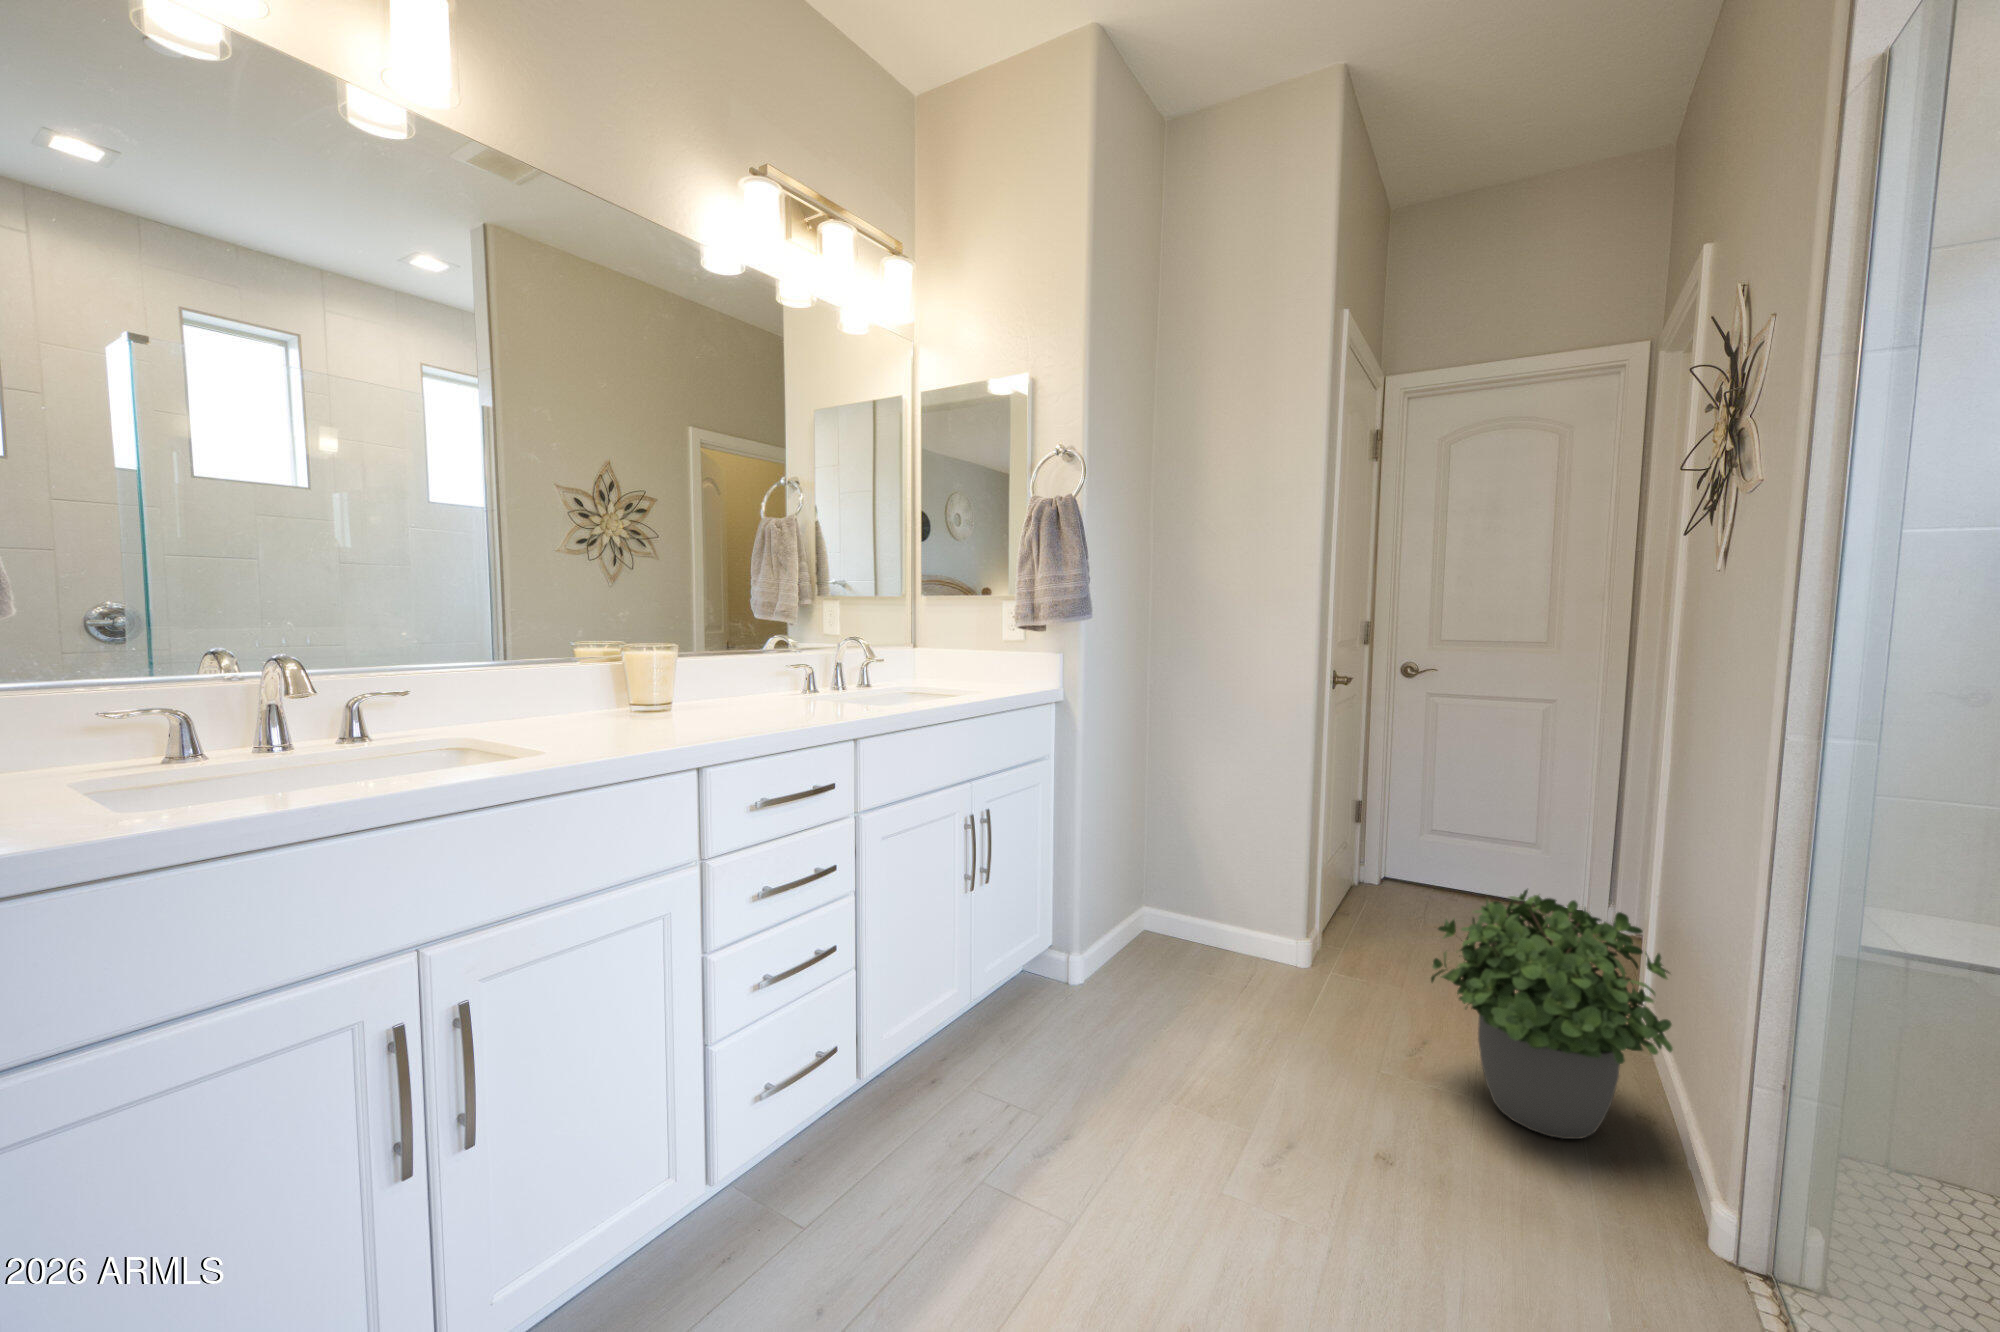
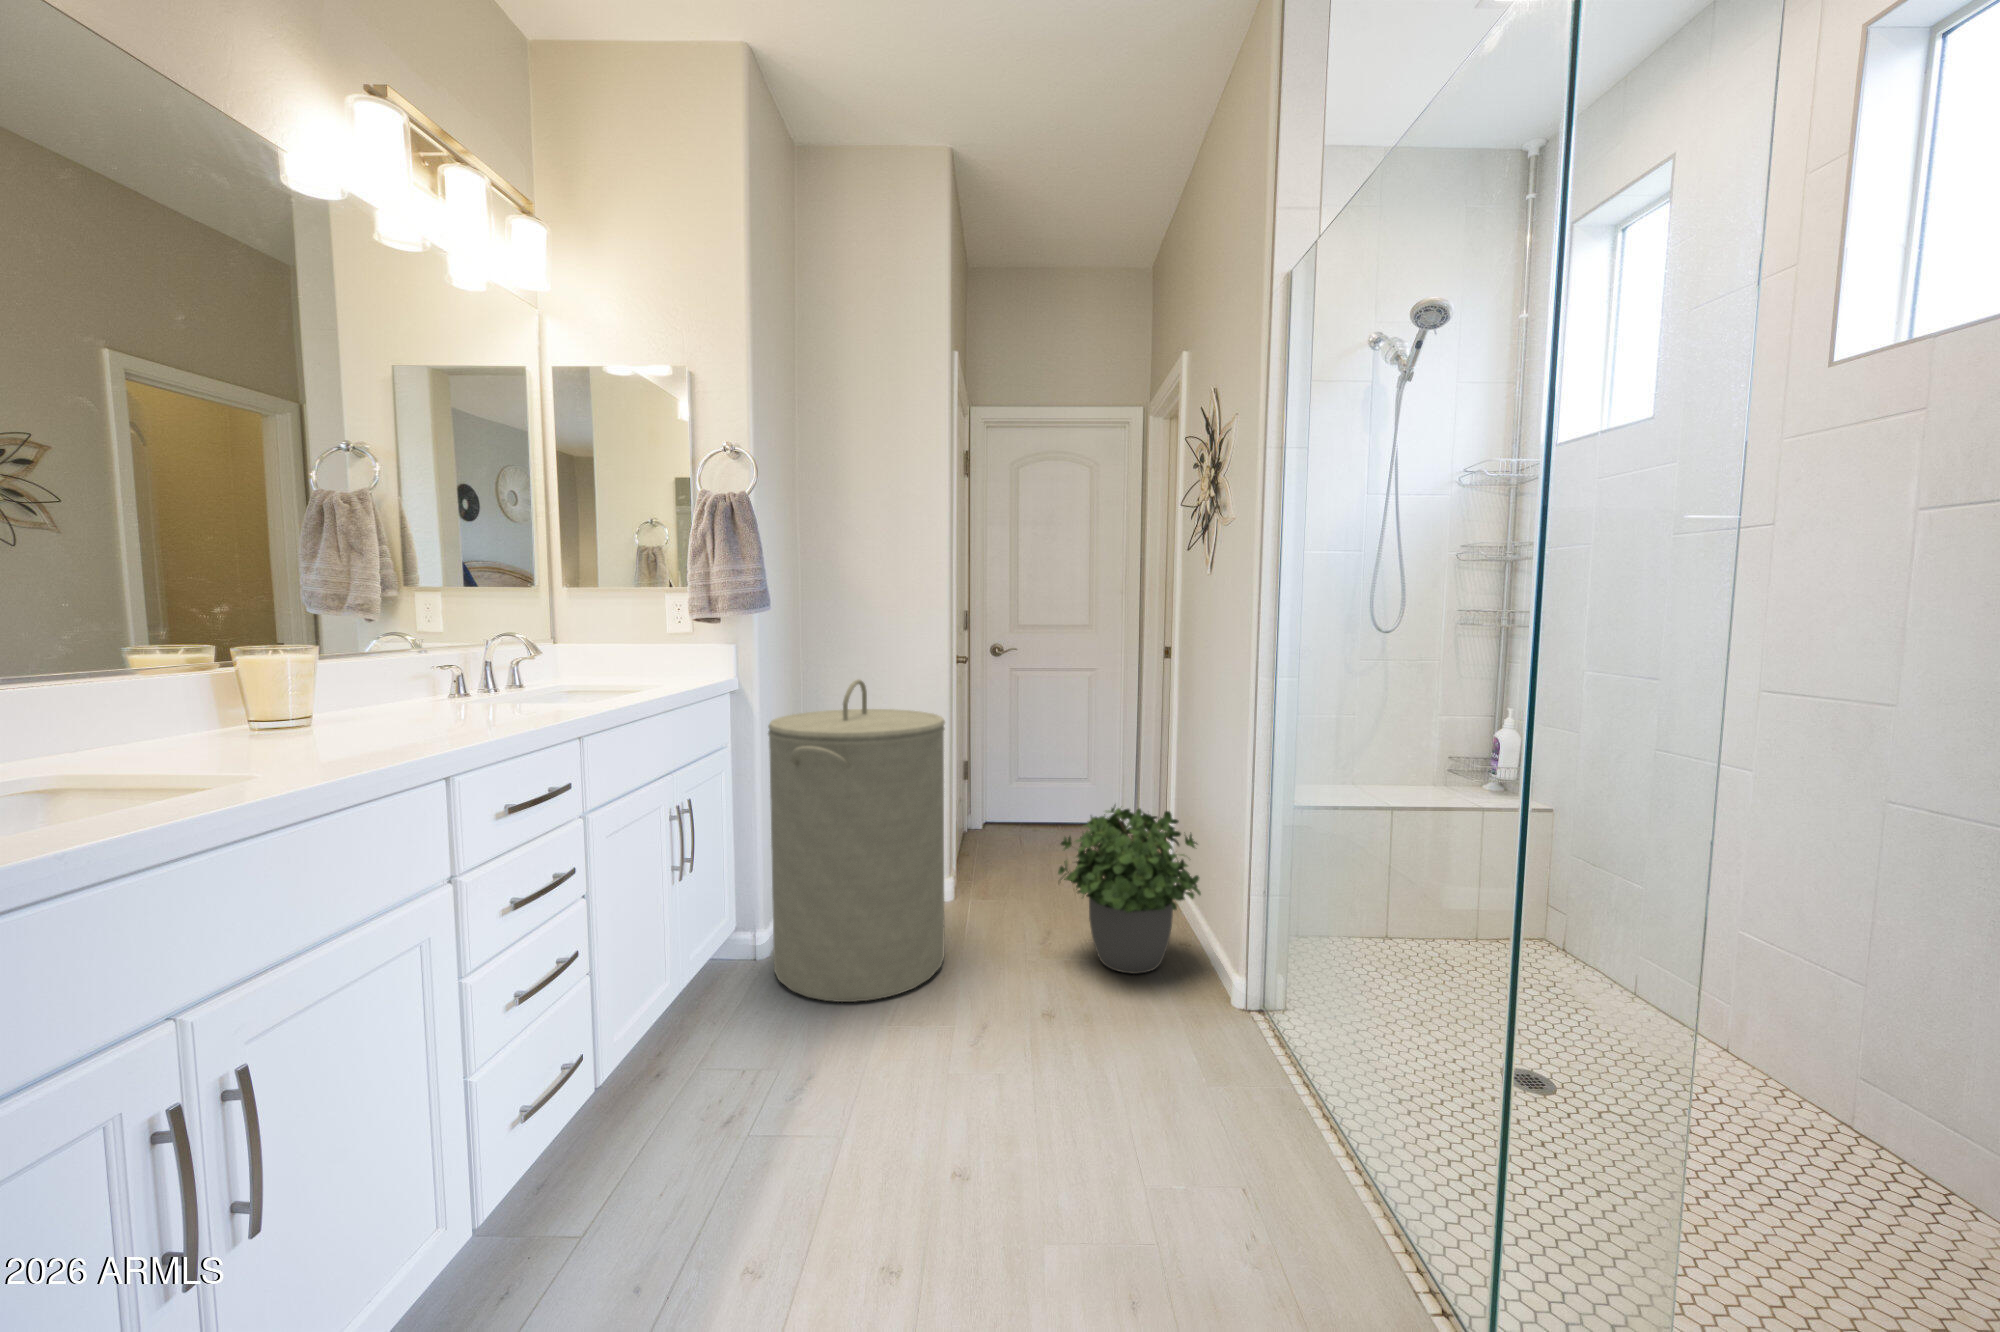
laundry hamper: none [1081,696,1284,1067] -> present [768,679,945,1002]

